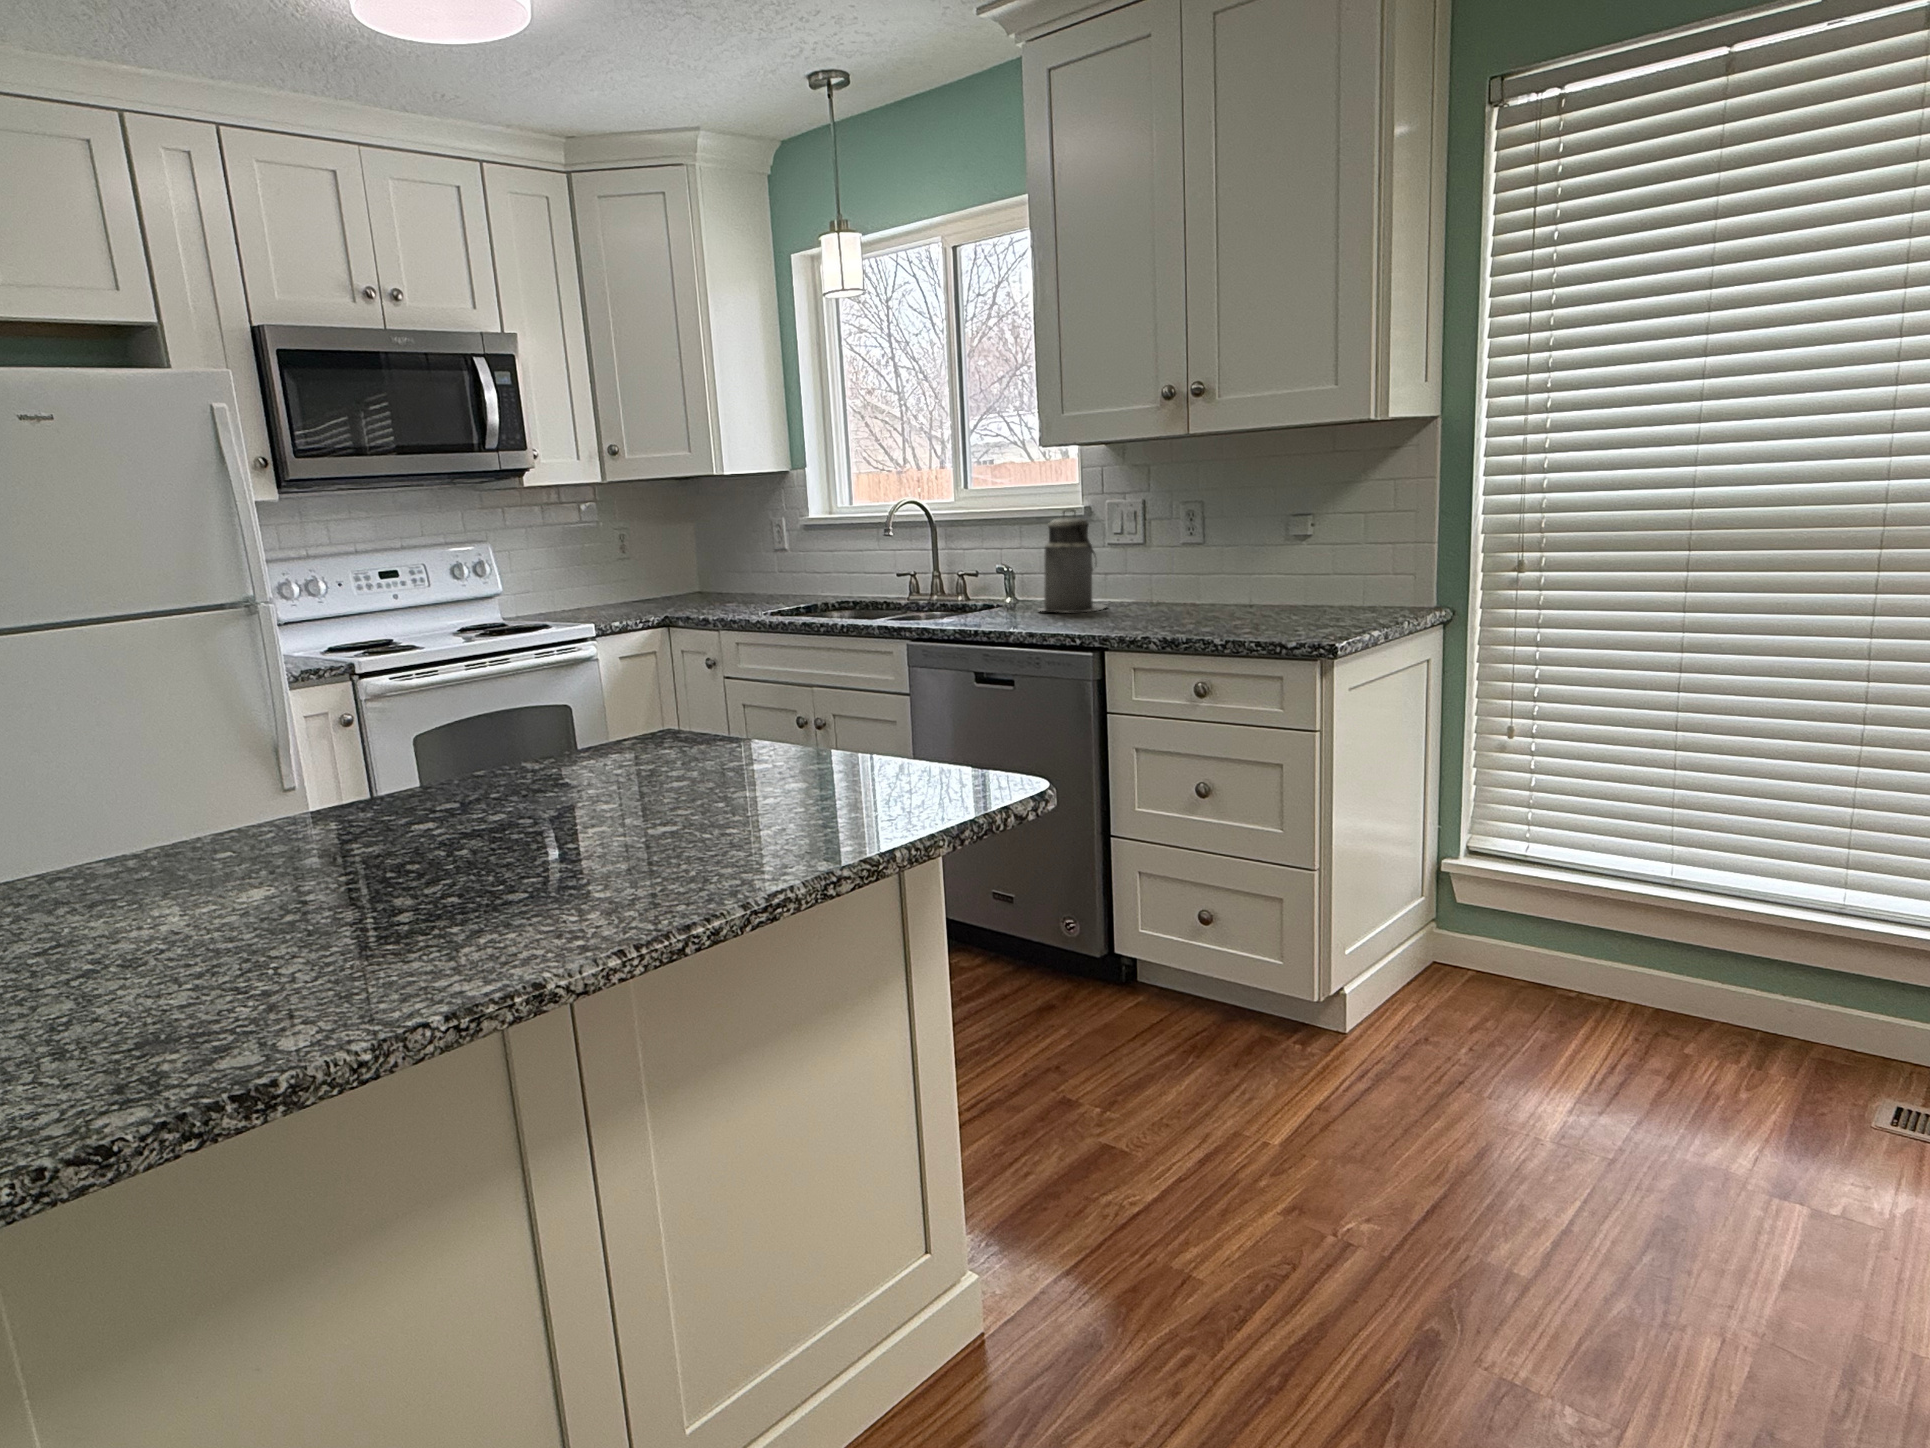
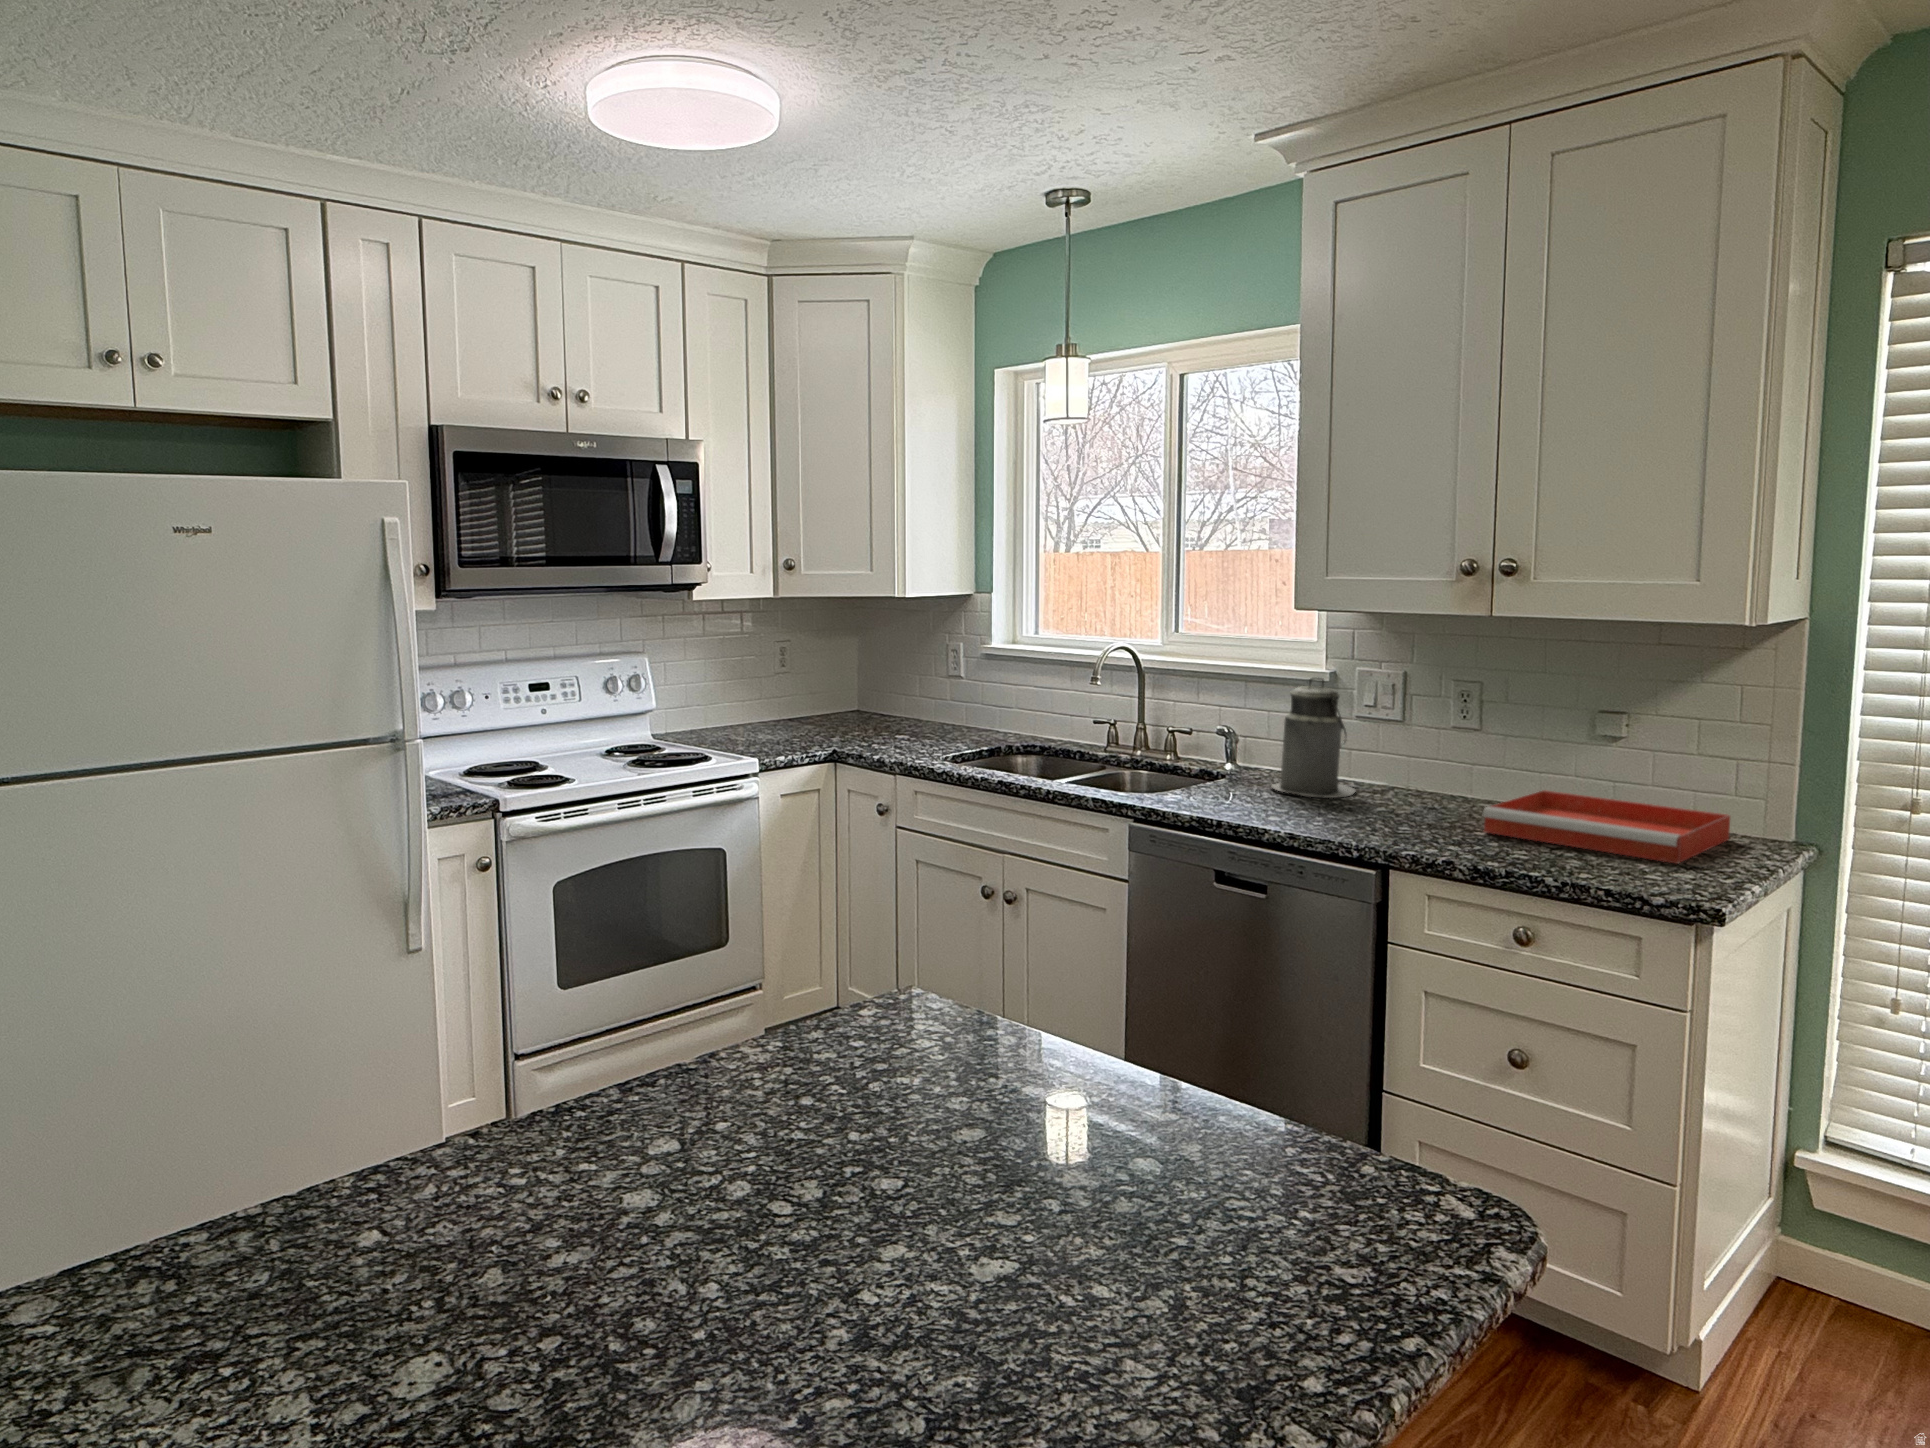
tray: none [1186,587,1380,623] -> present [1482,790,1730,863]

